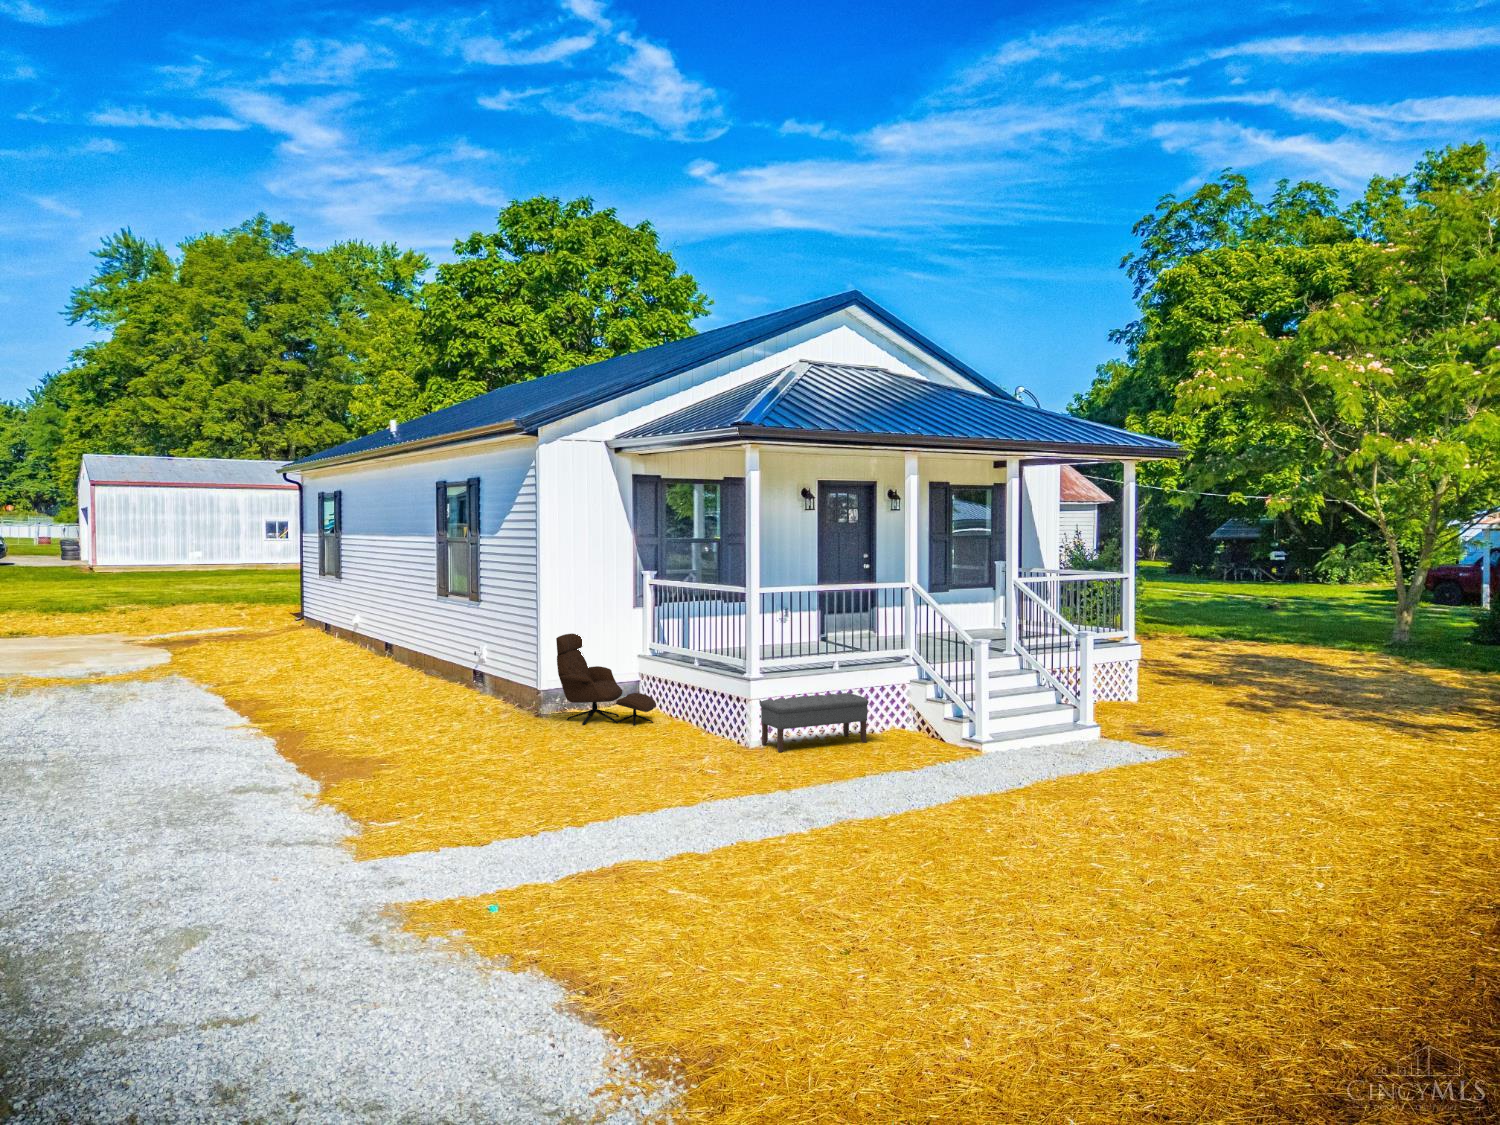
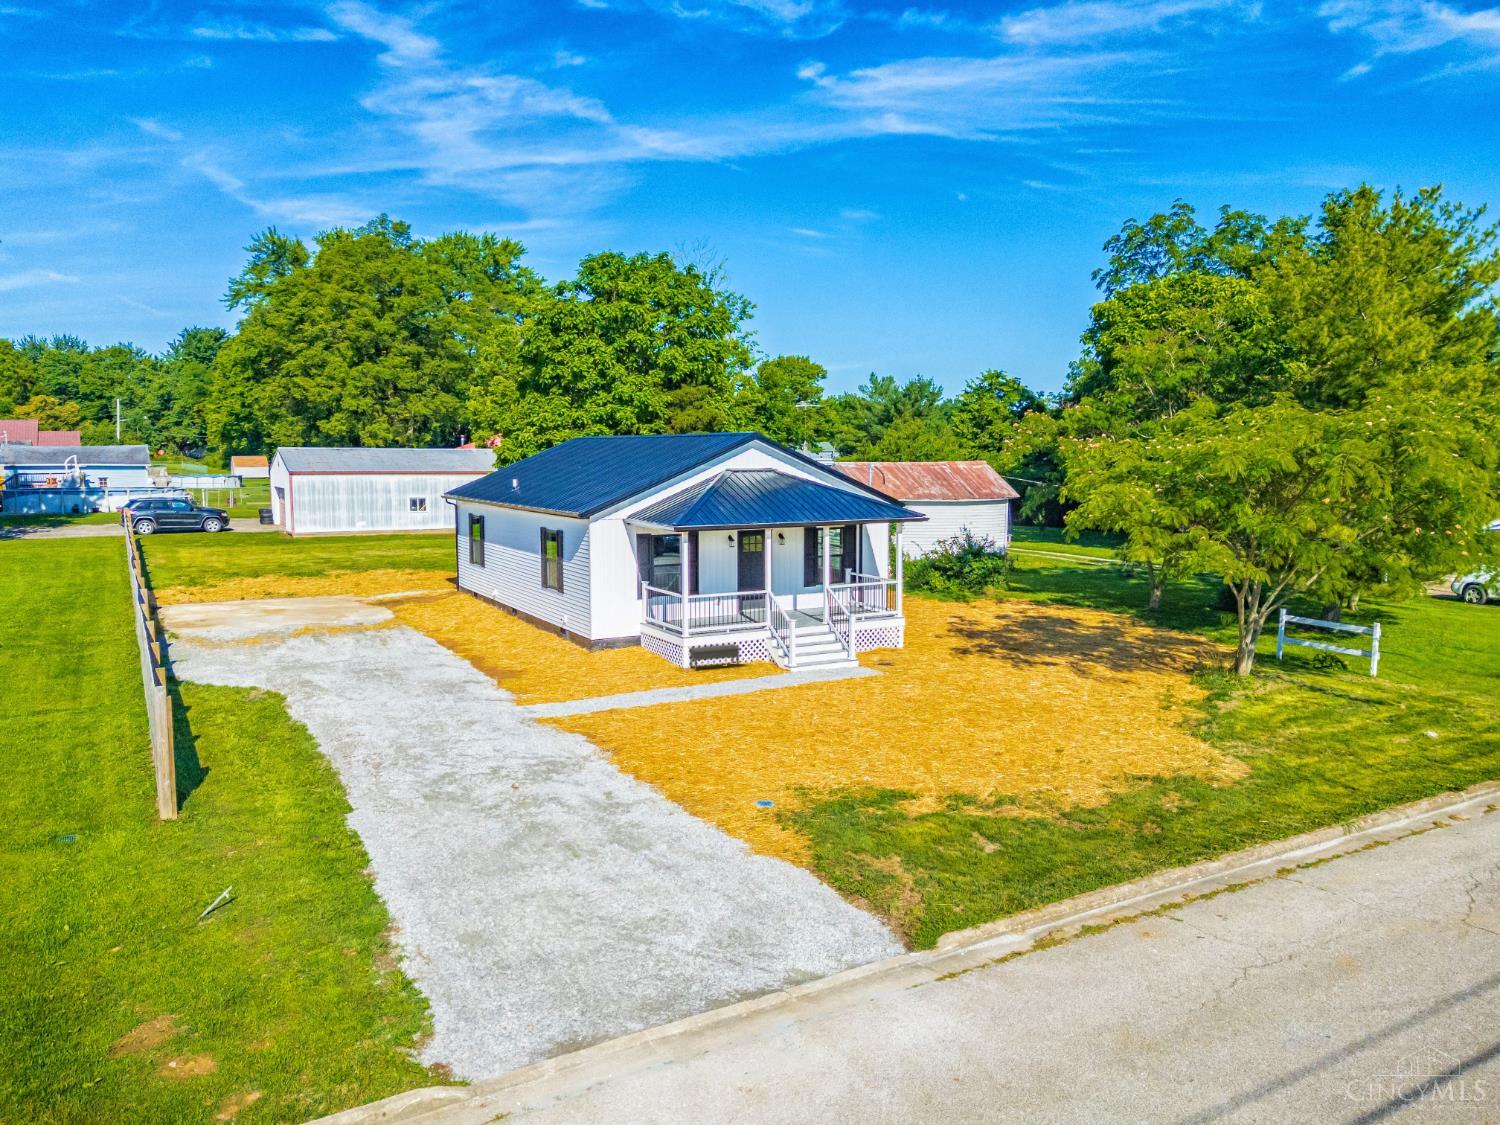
lounge chair: present [556,634,656,725] -> none [599,613,648,658]

